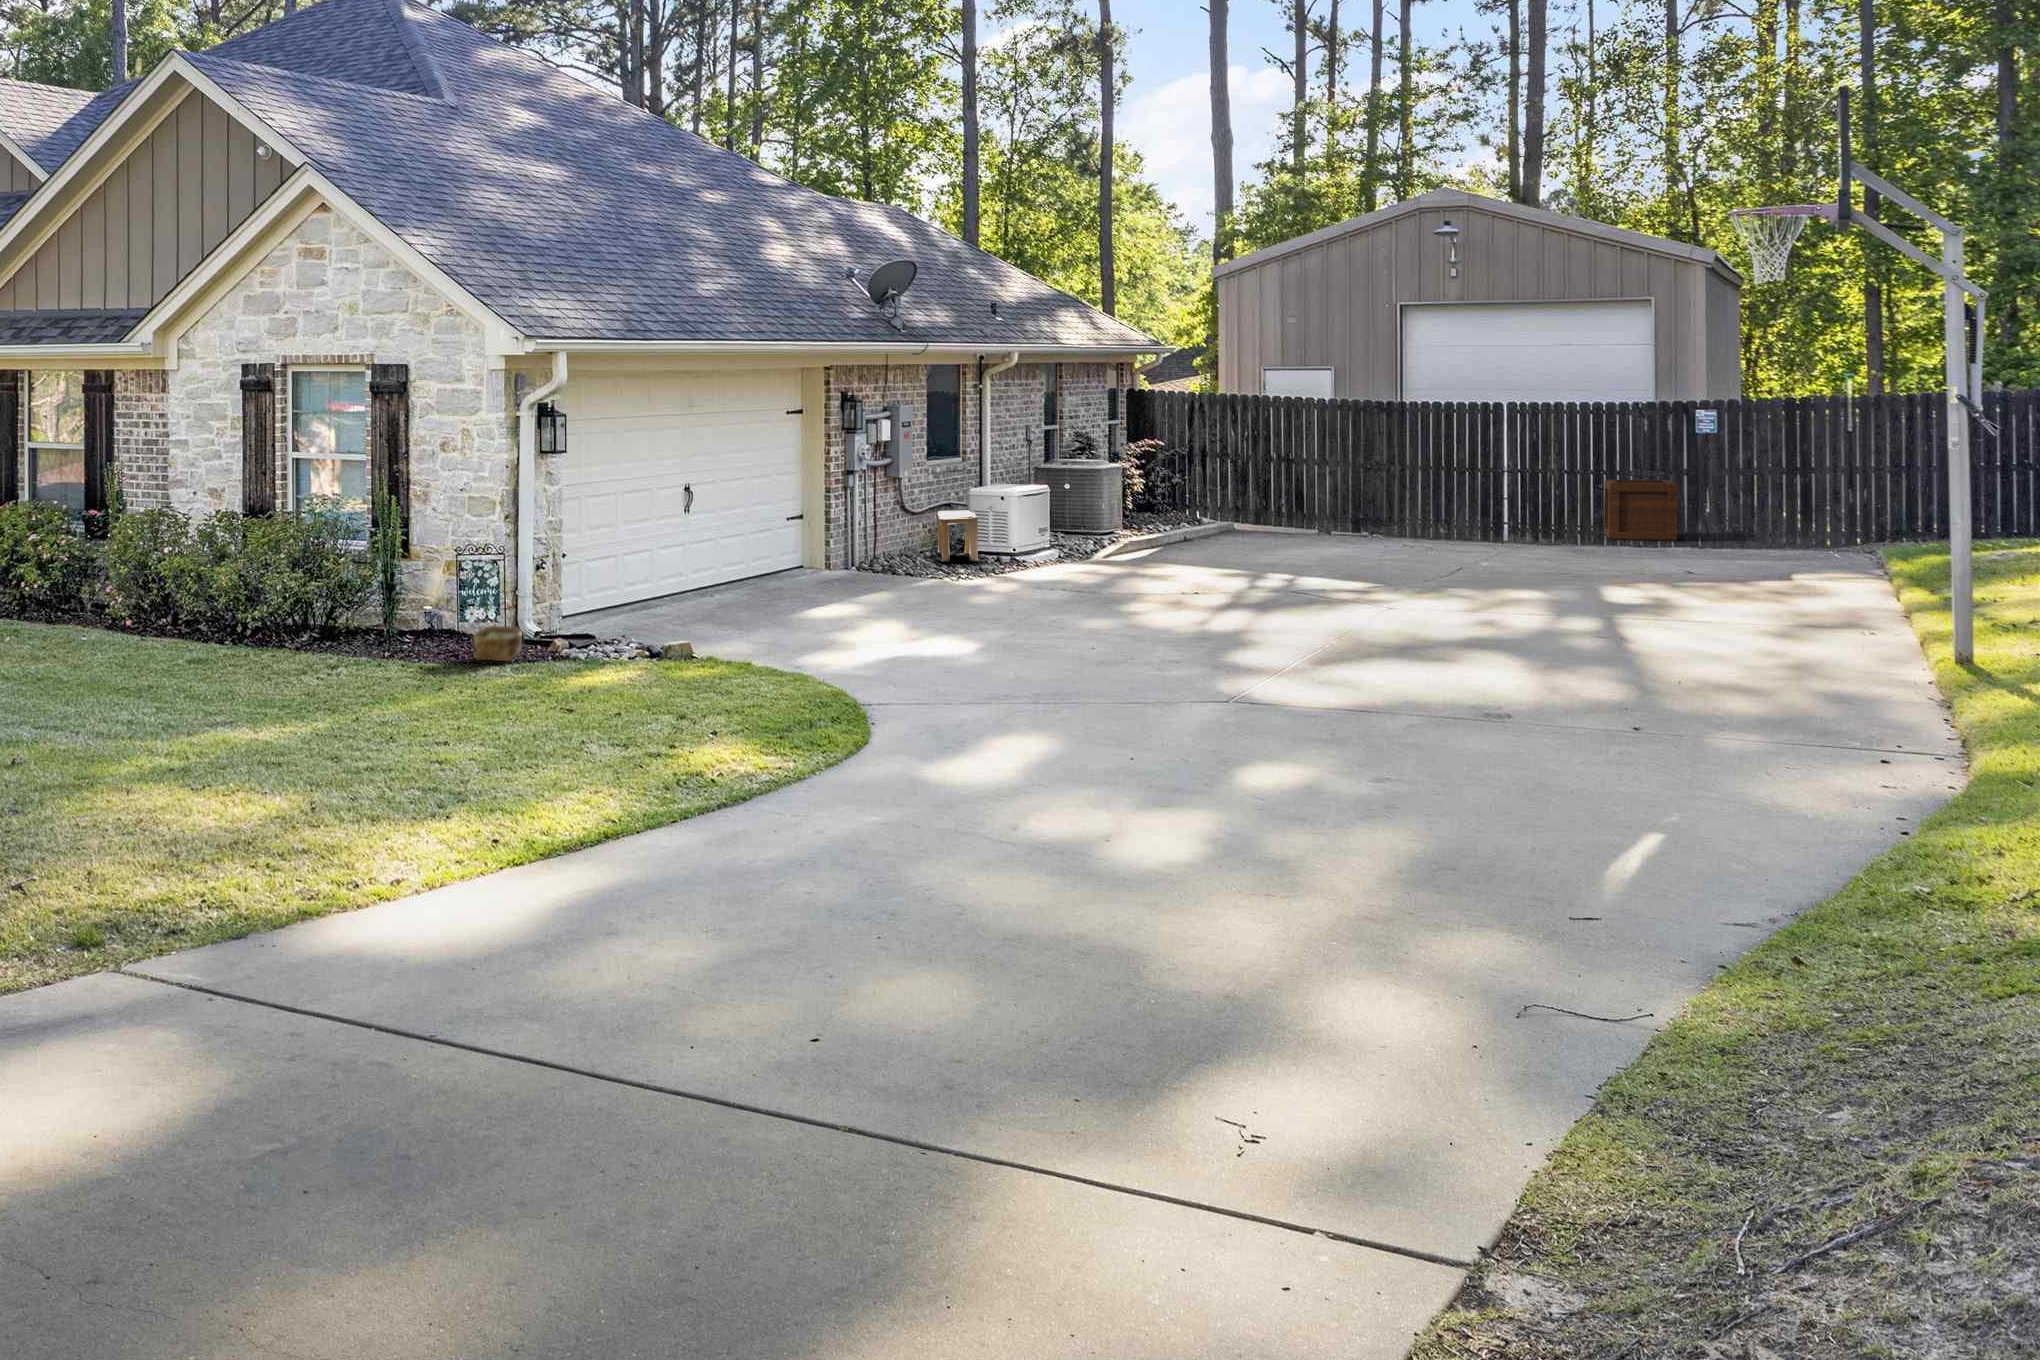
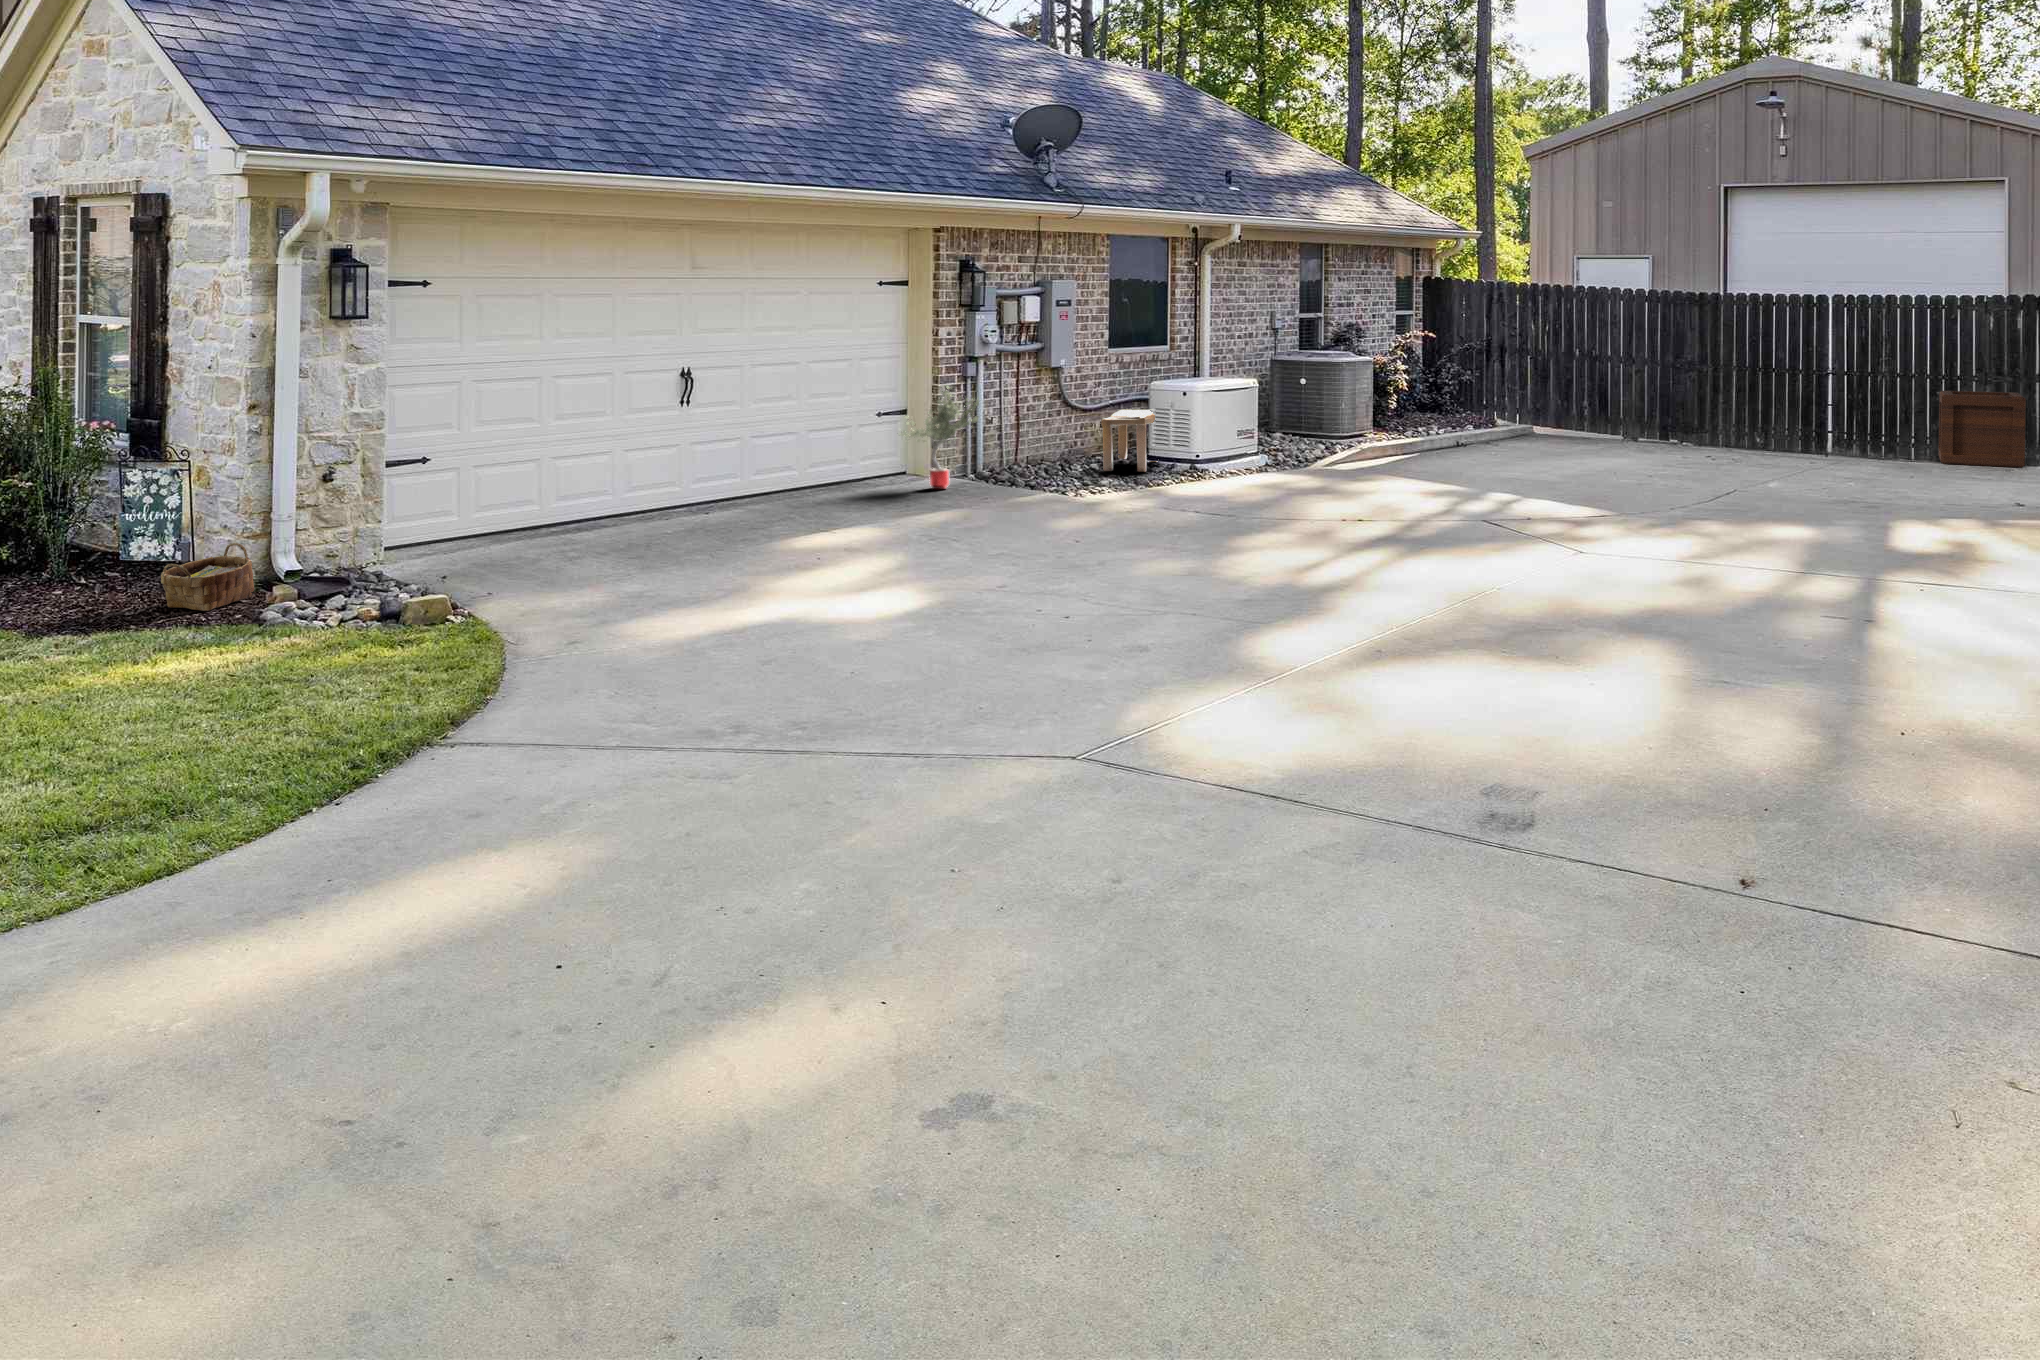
potted tree: none [805,493,867,578] -> present [900,386,979,489]

